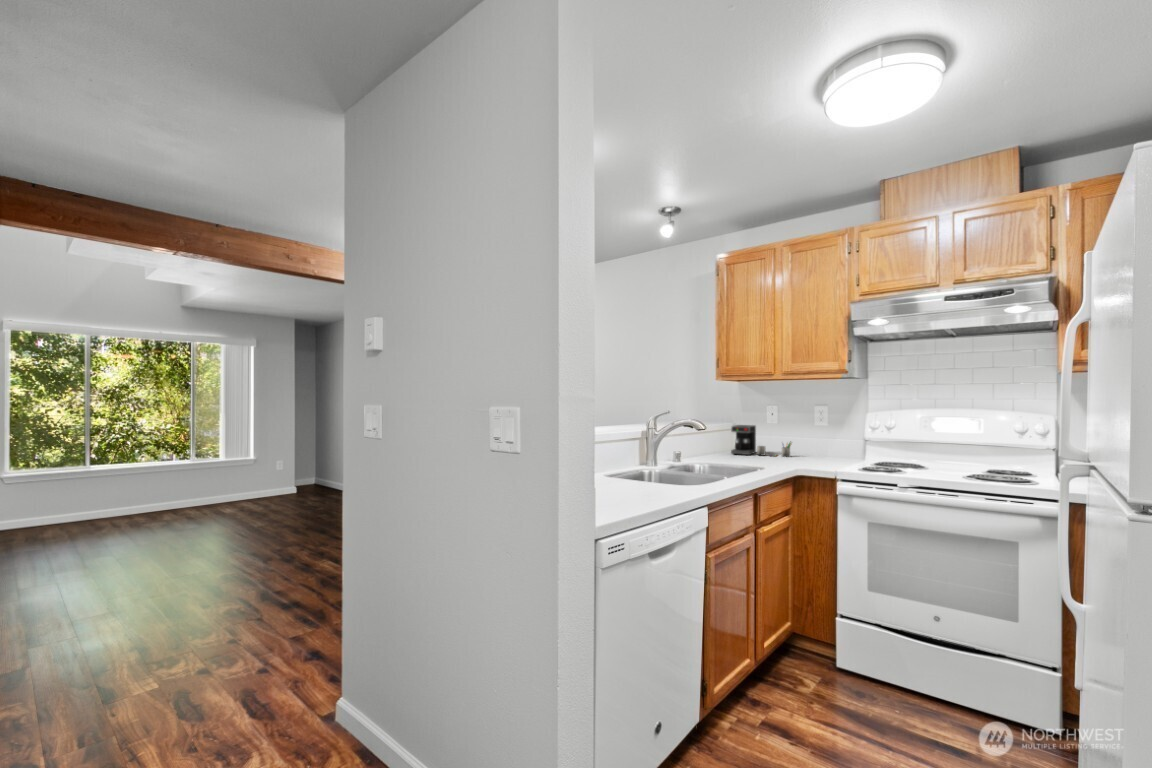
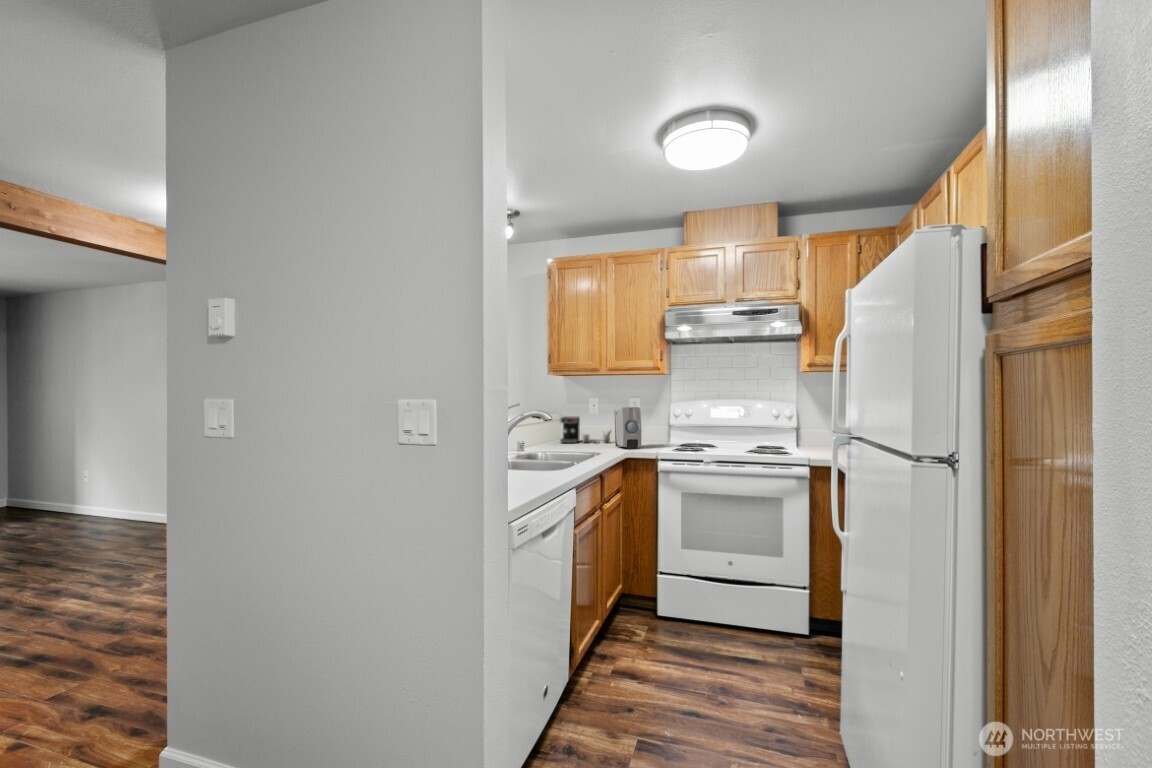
soap dispenser: none [791,416,822,466] -> present [615,407,642,449]

